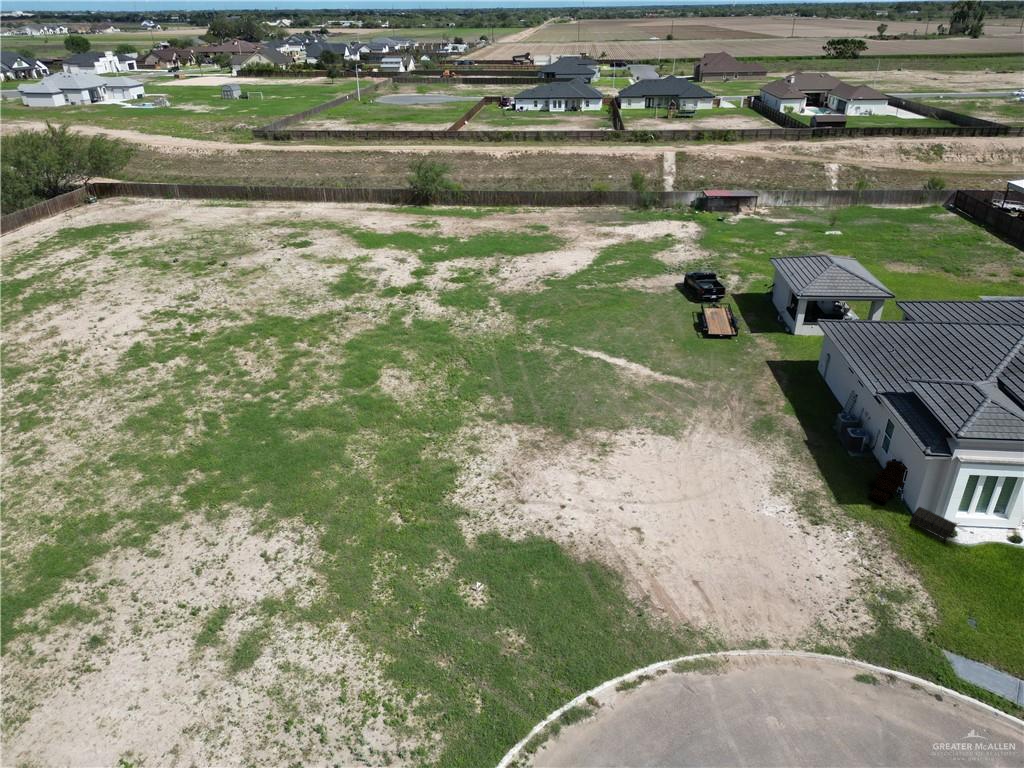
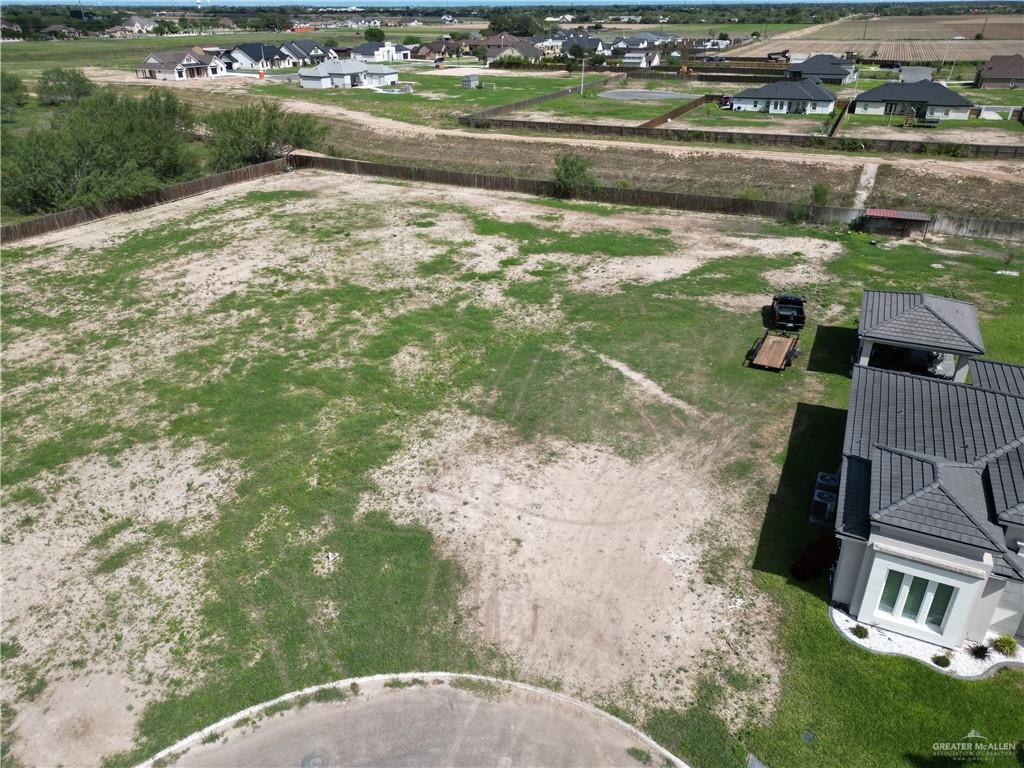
bench: present [910,507,956,543] -> none [818,592,869,642]

